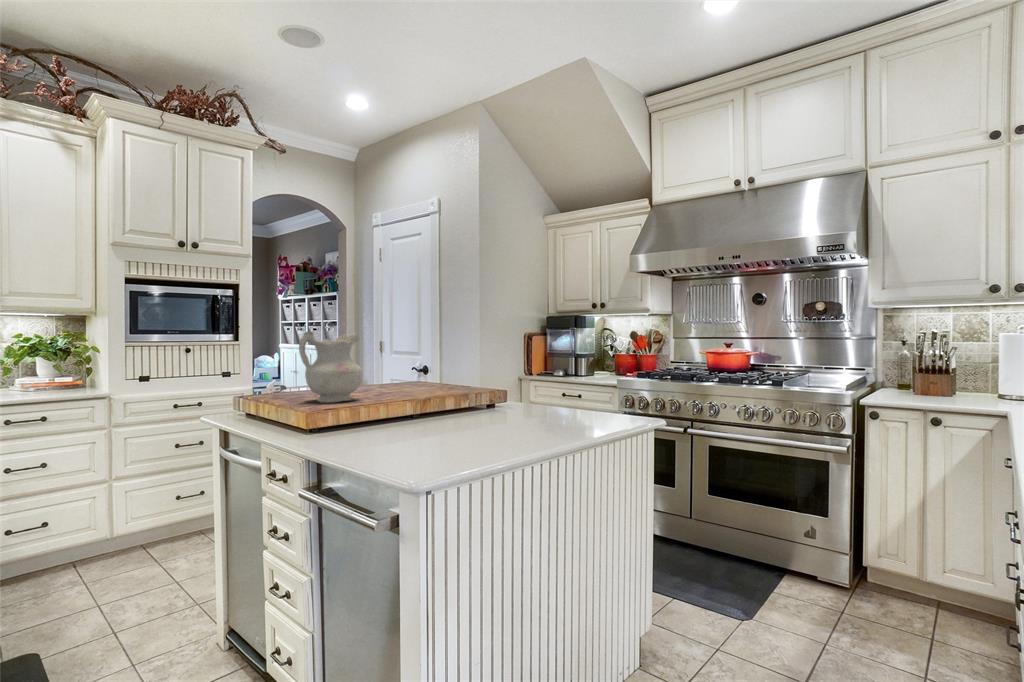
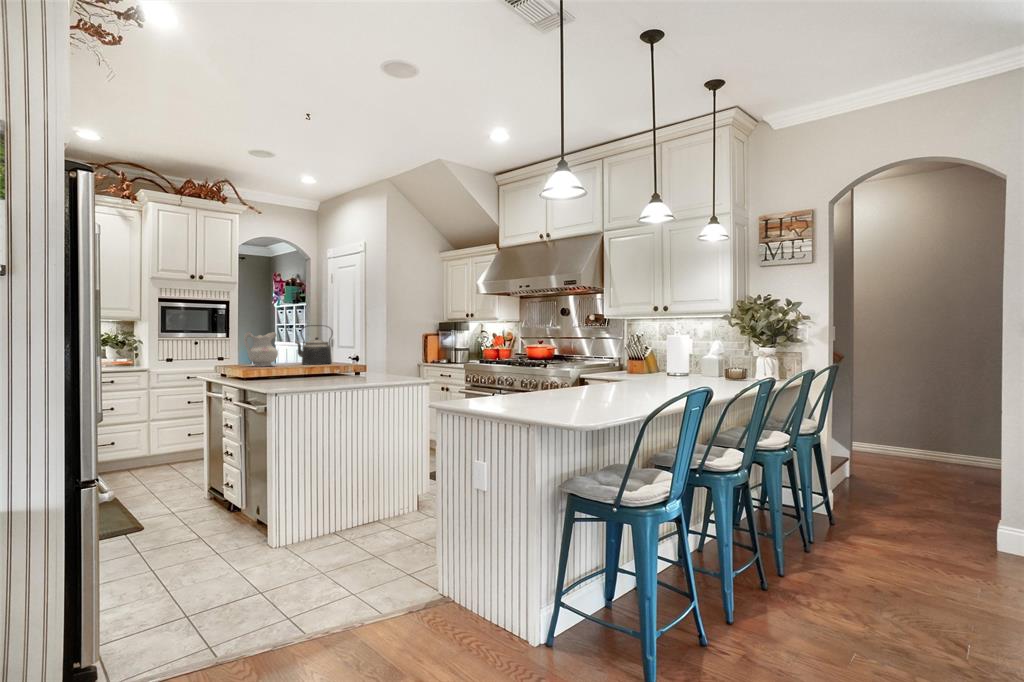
kettle: none [379,319,447,392] -> present [295,325,333,365]

